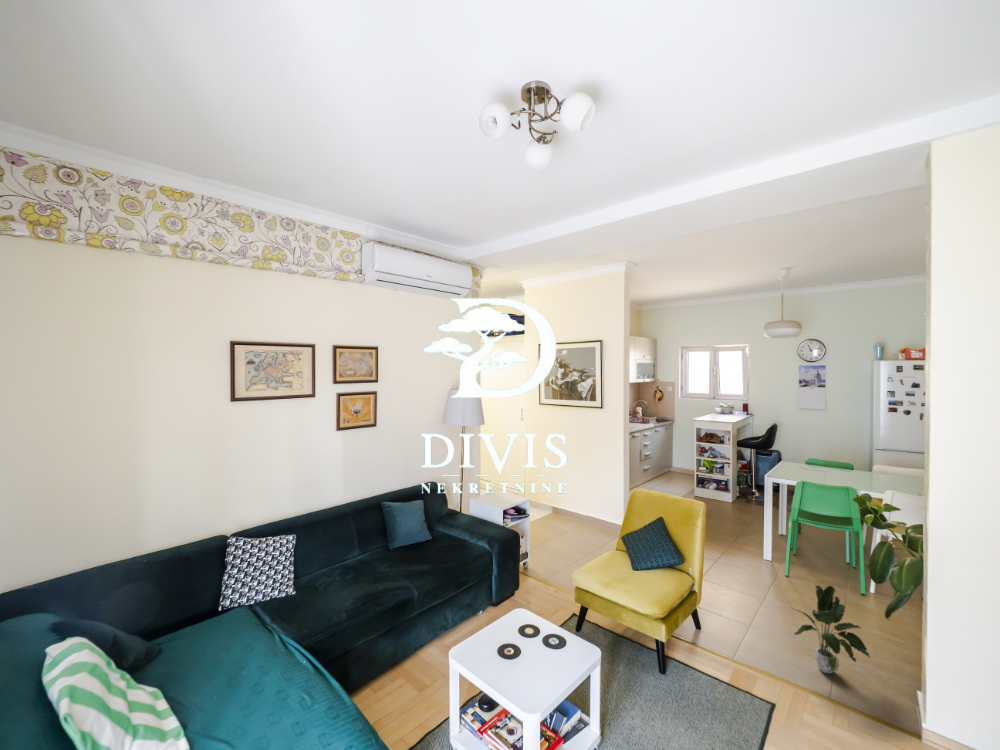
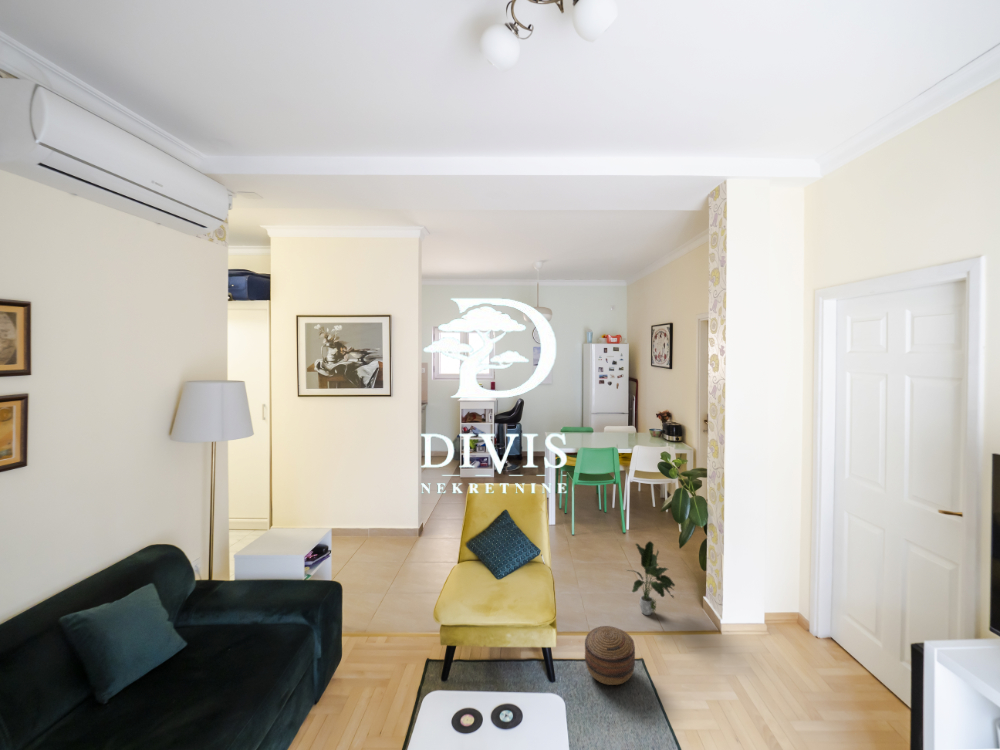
basket: none [698,645,756,709] -> present [585,626,635,685]

